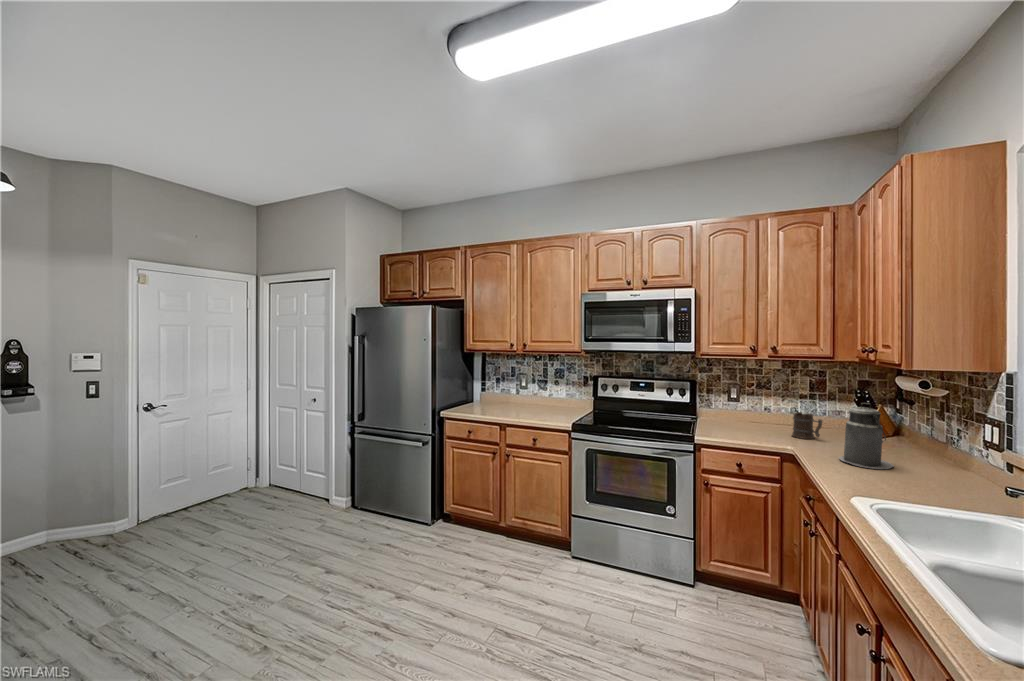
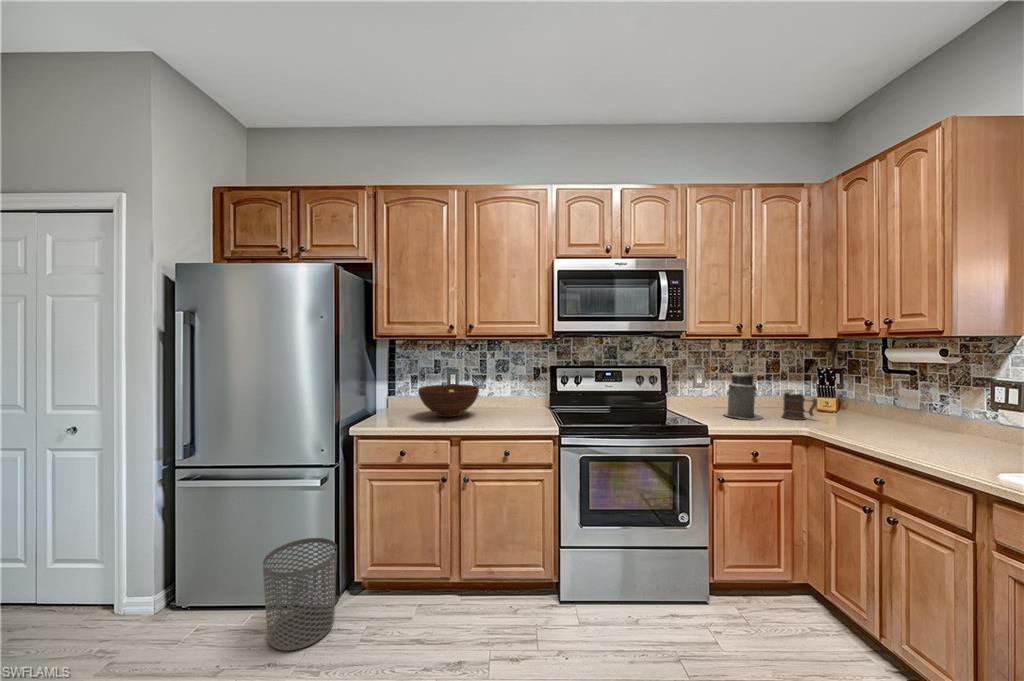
fruit bowl: none [488,386,533,410] -> present [418,384,479,417]
canister: present [839,403,894,469] -> present [724,368,762,420]
waste bin: none [383,479,426,542] -> present [263,538,337,651]

